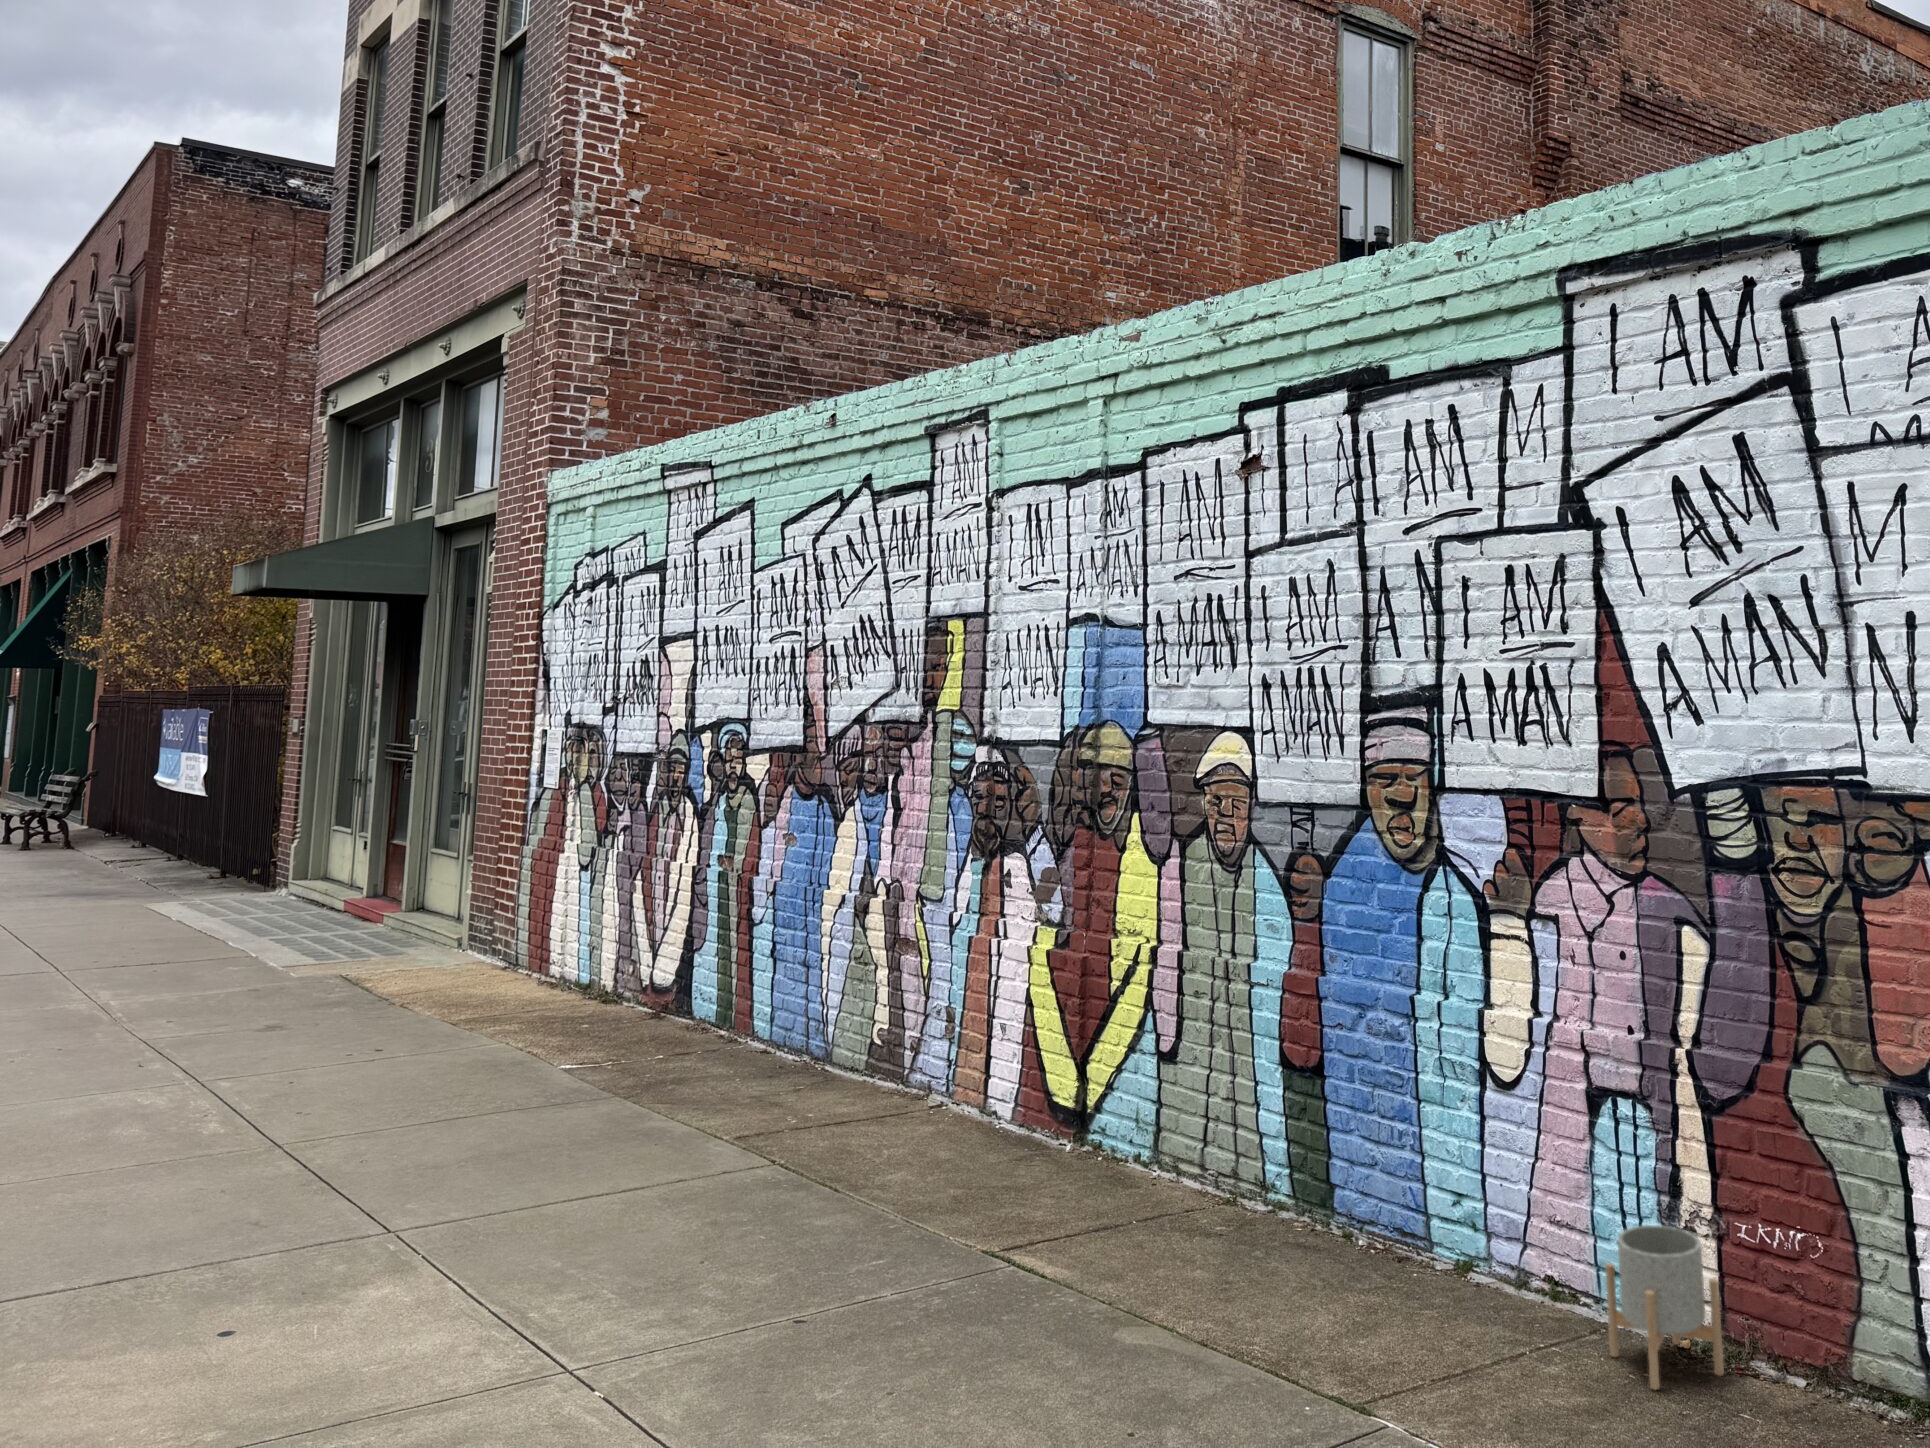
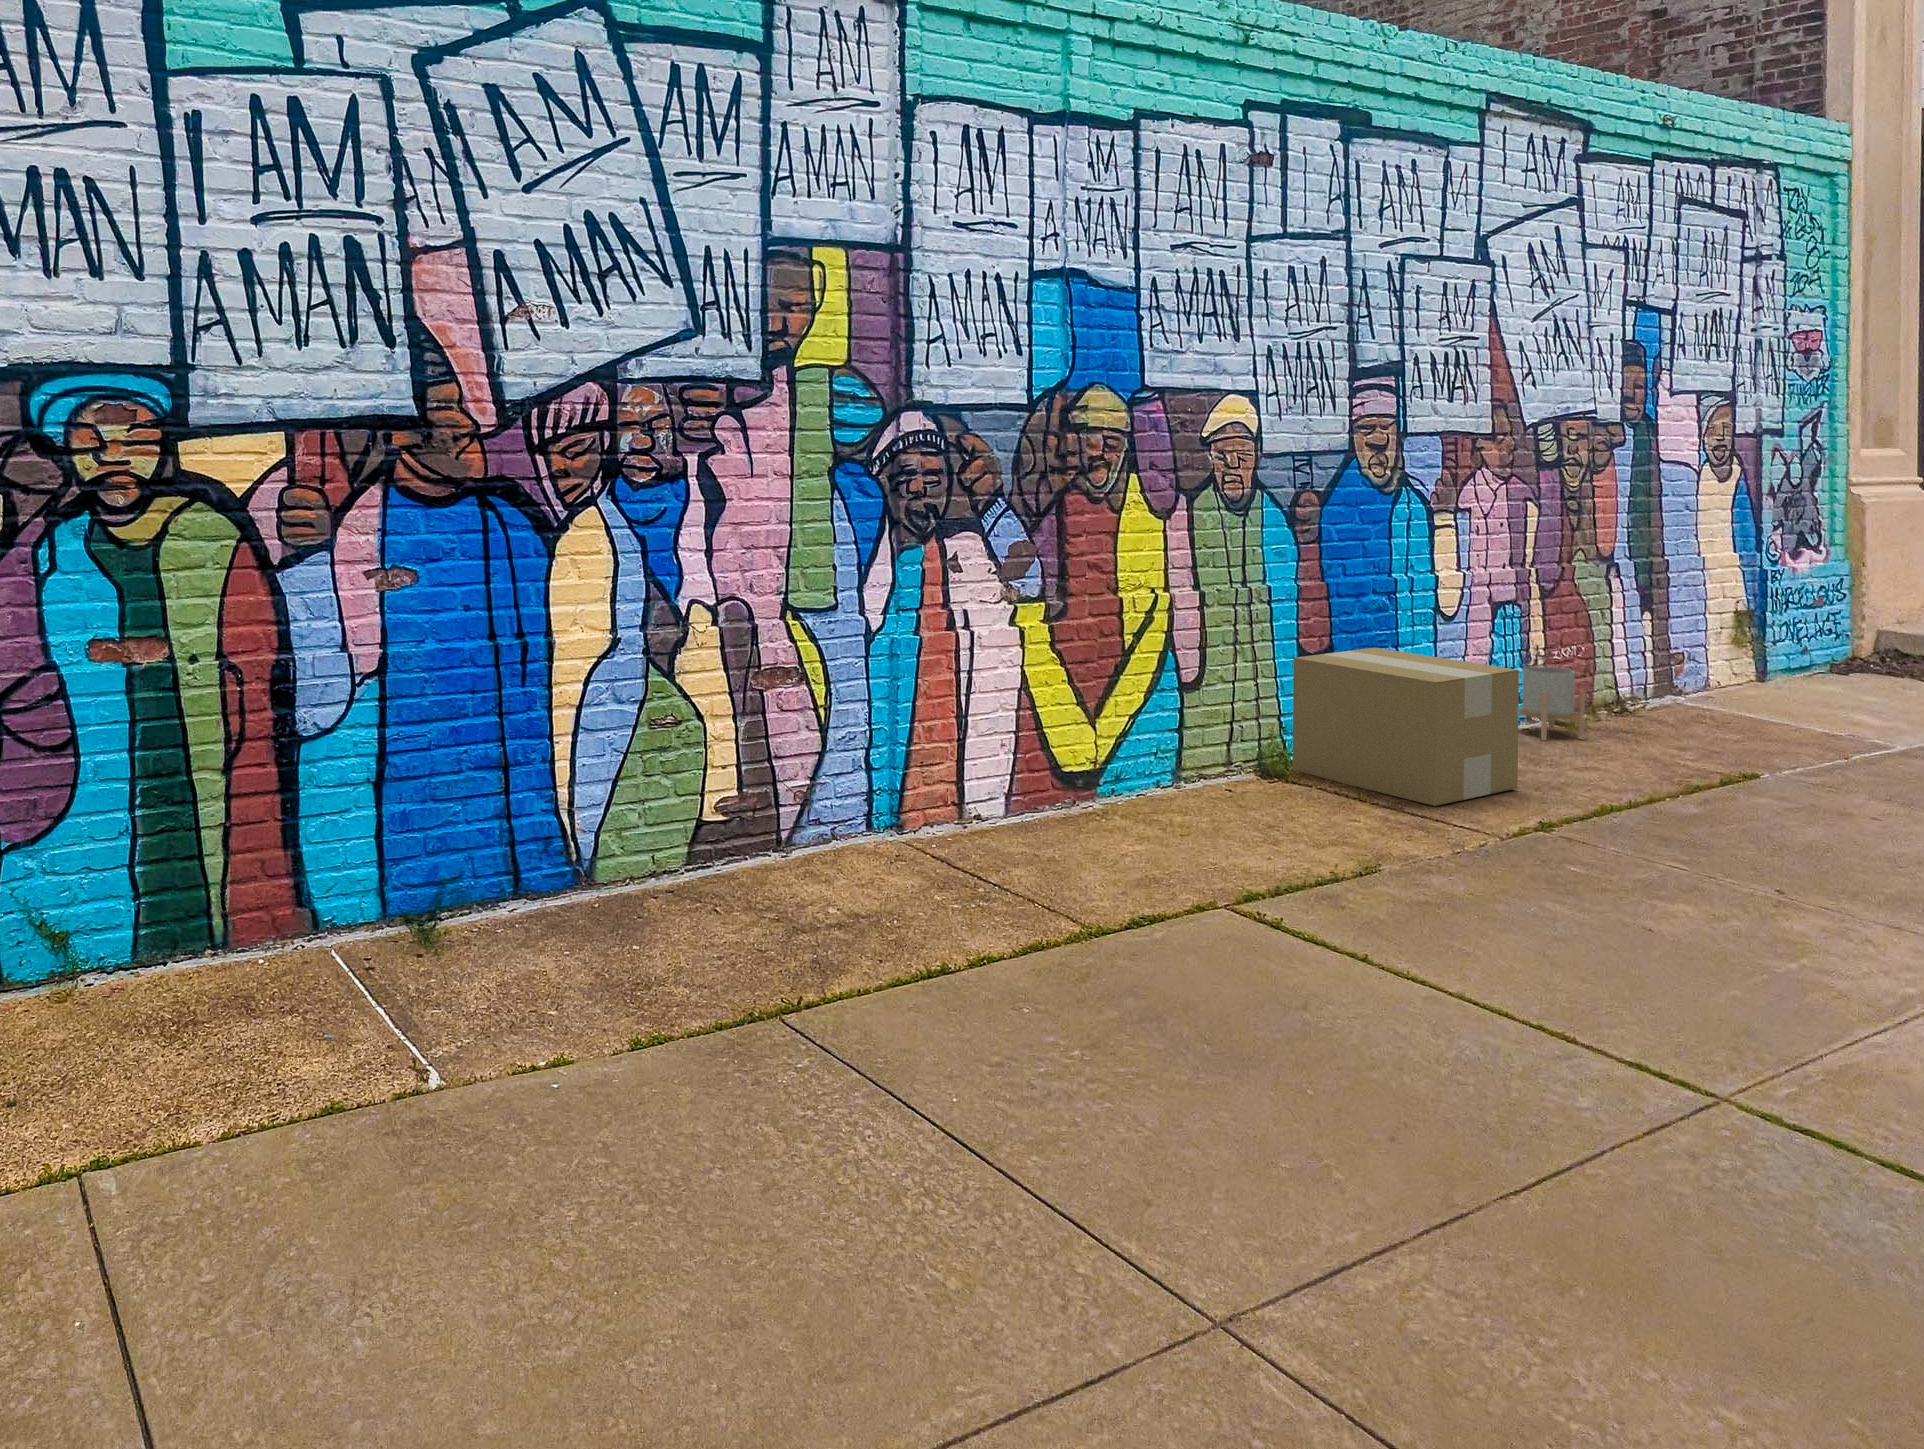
cardboard box: none [1134,1051,1398,1296] -> present [1293,647,1519,806]

